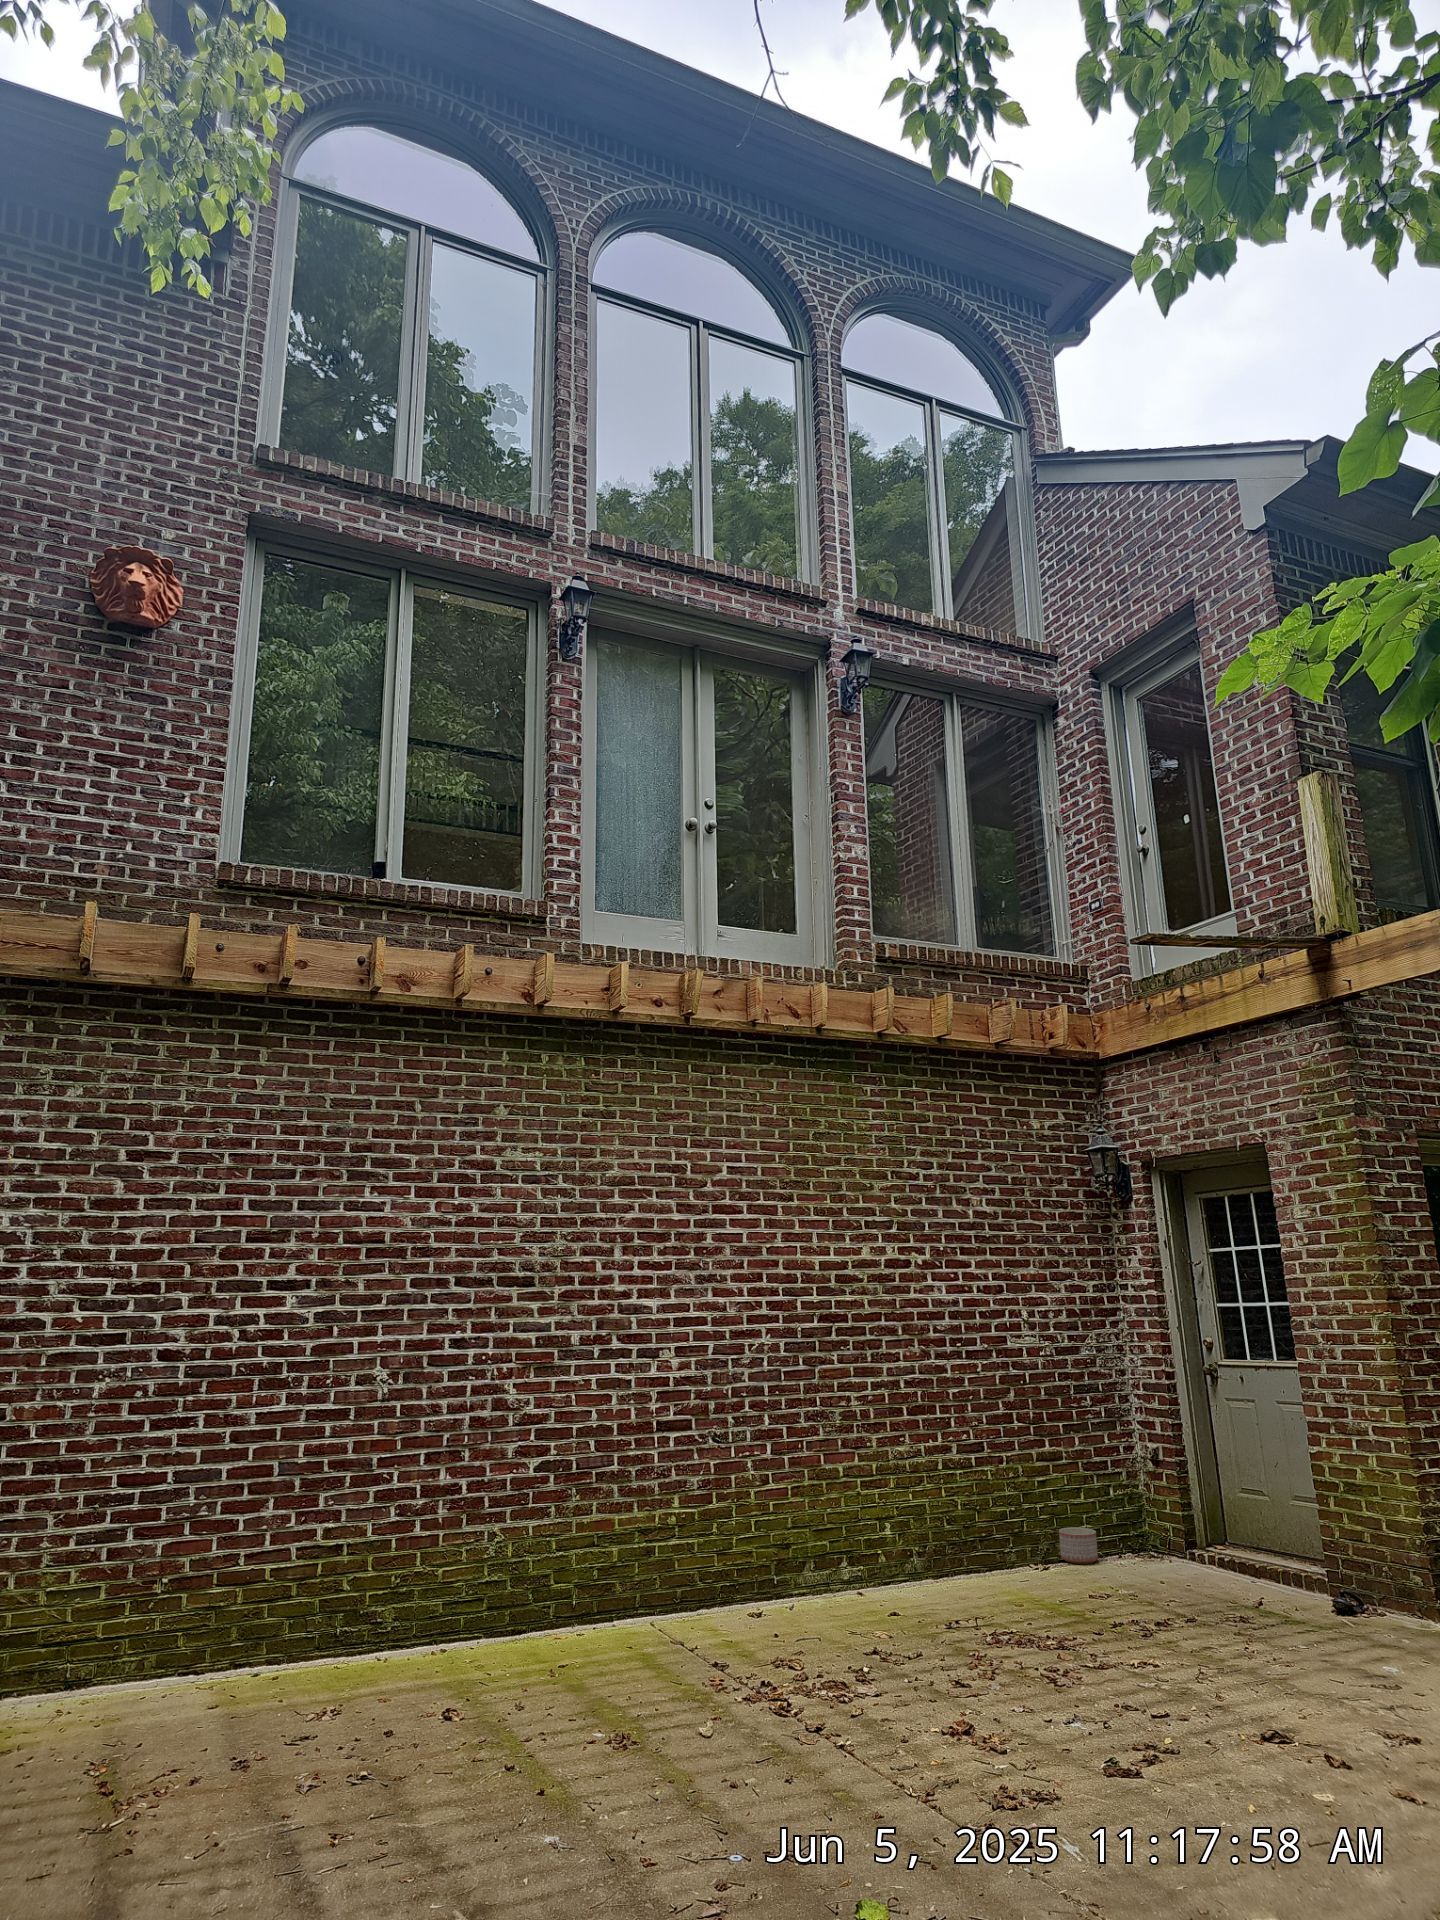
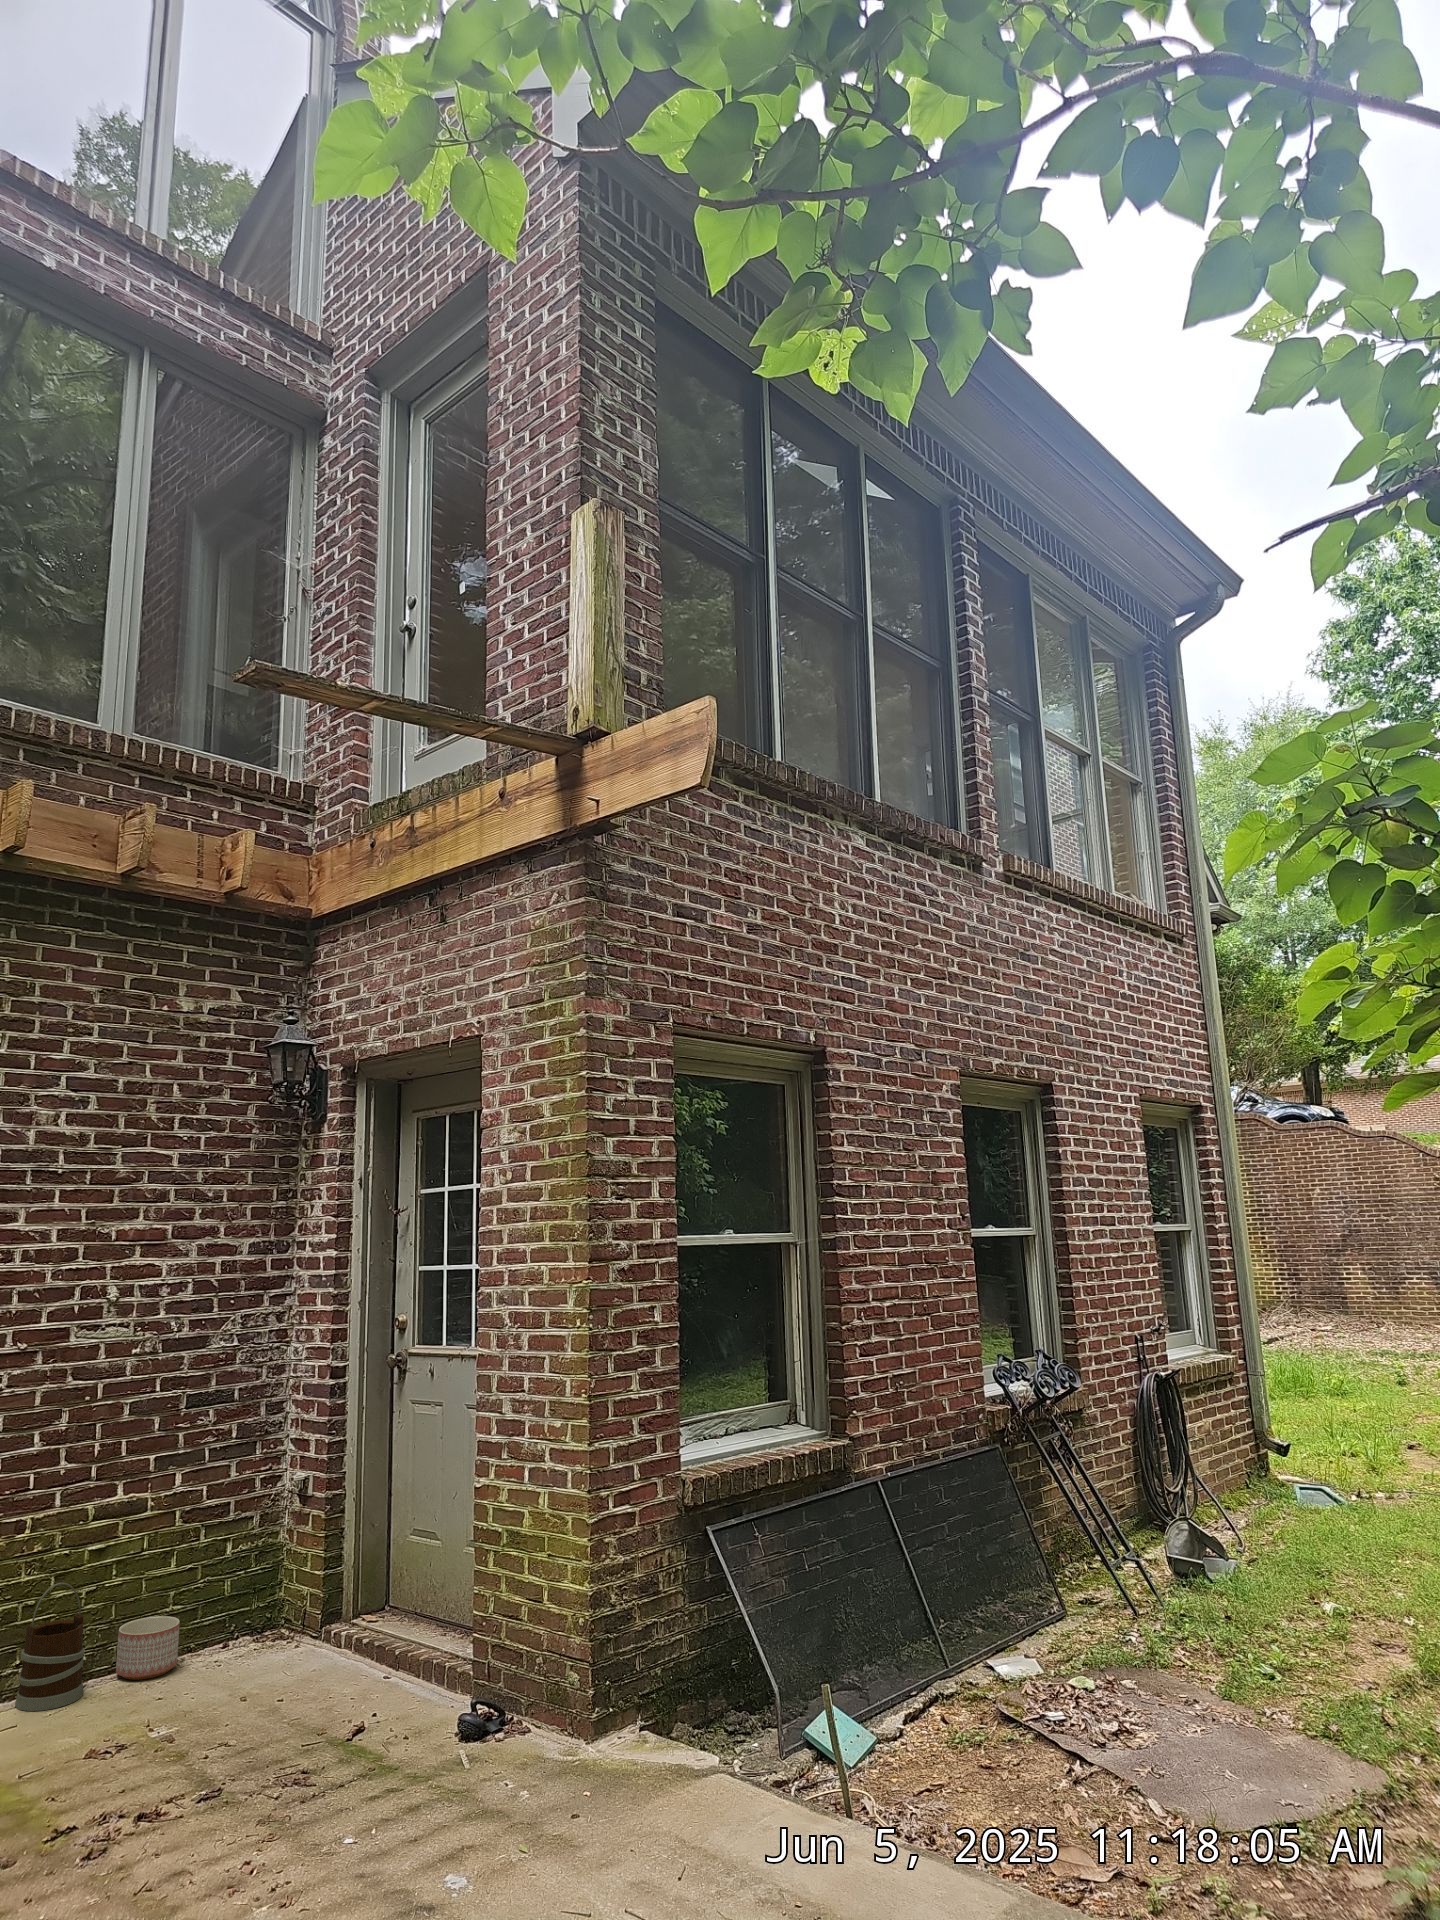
wooden bucket: none [1012,1495,1051,1572] -> present [15,1583,84,1711]

